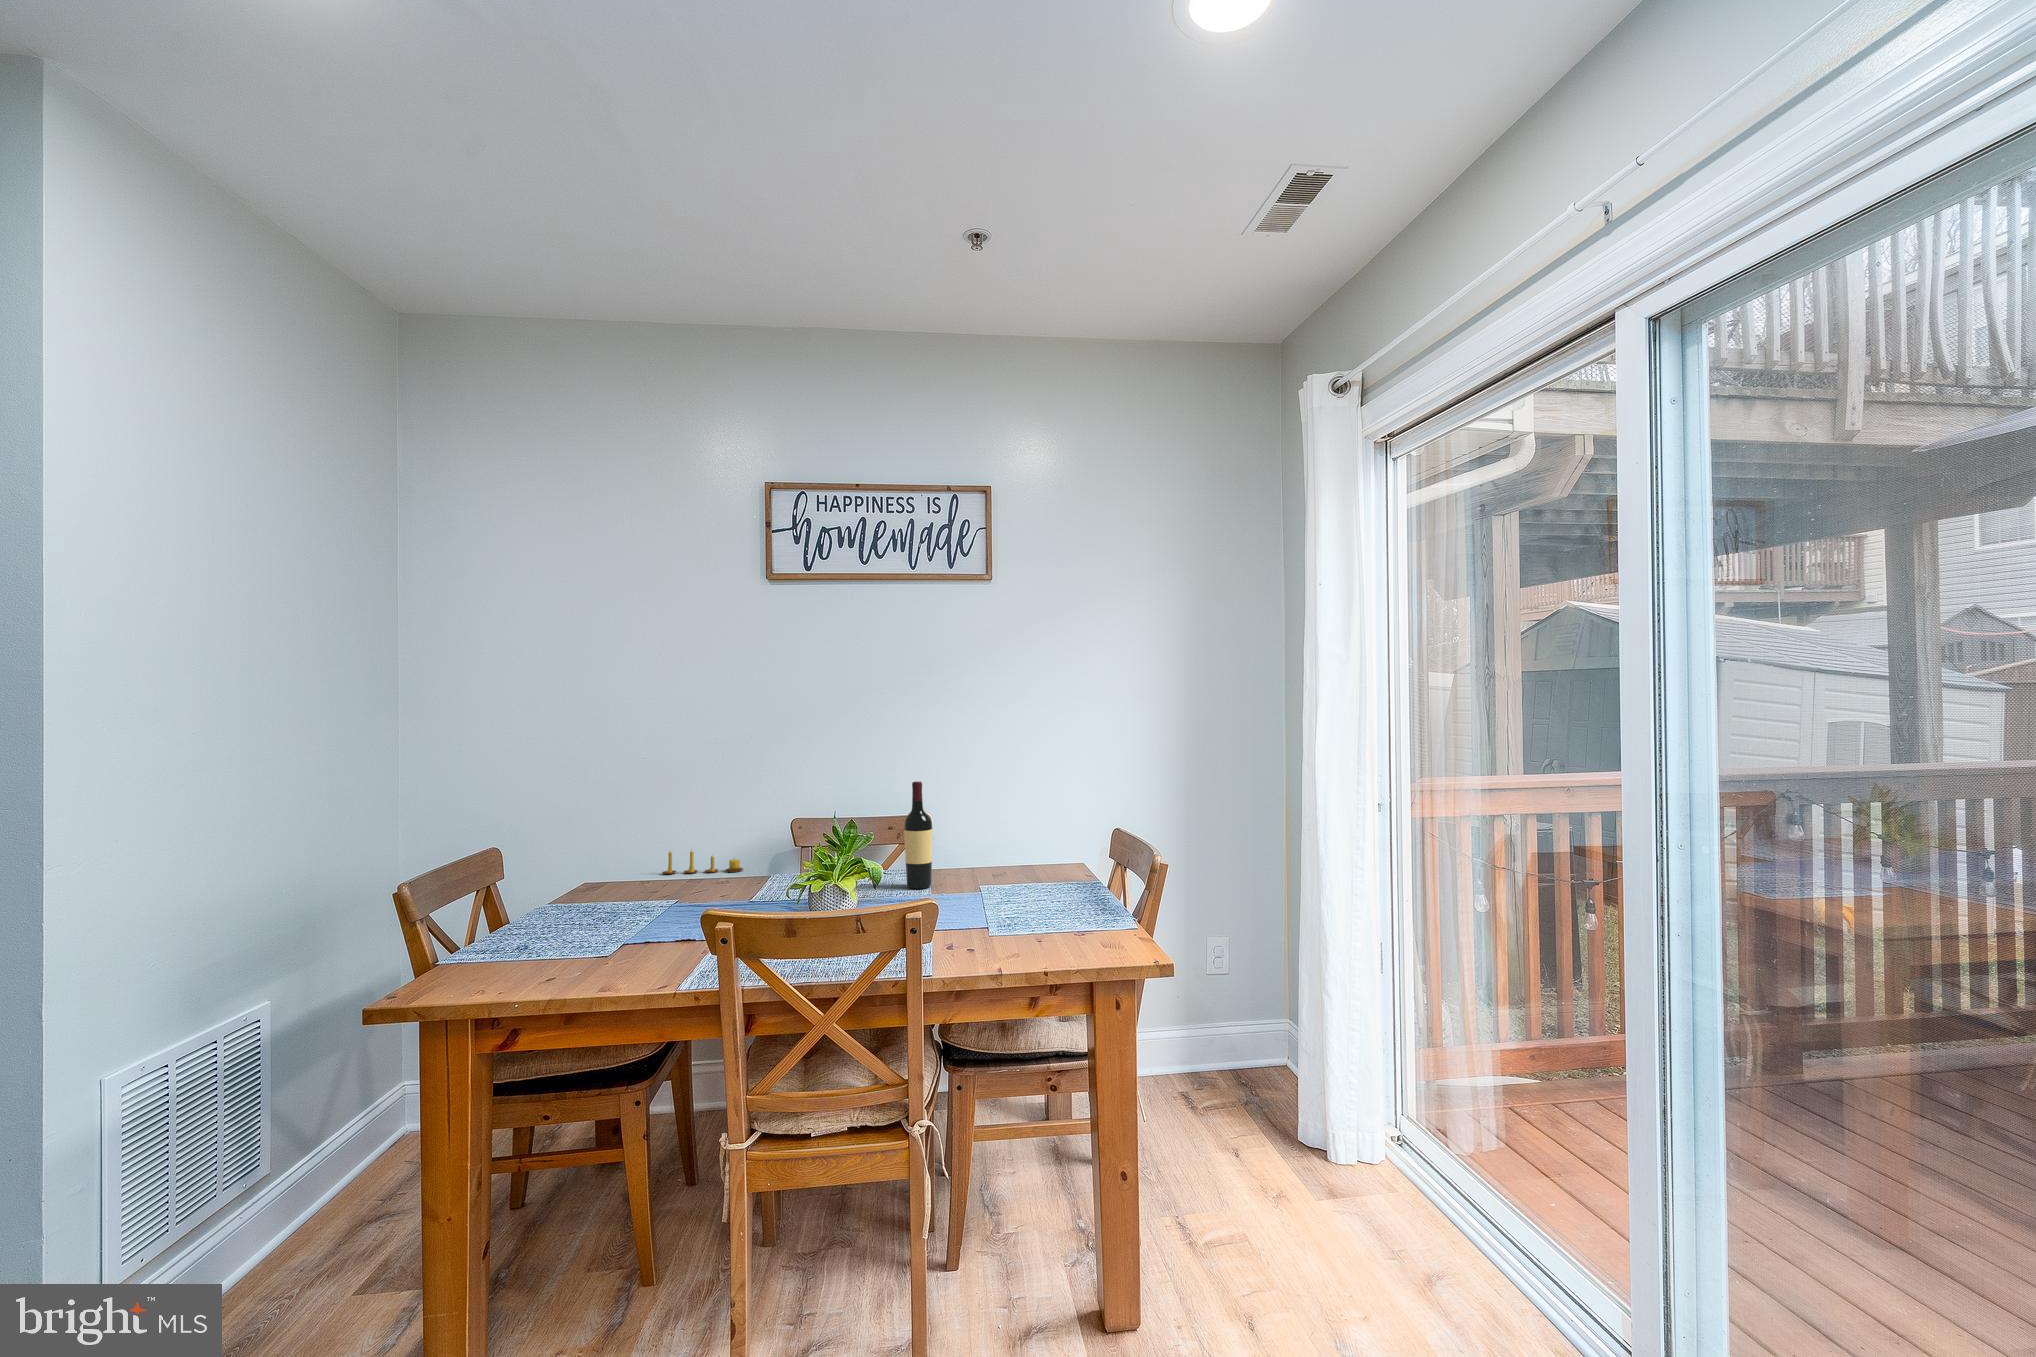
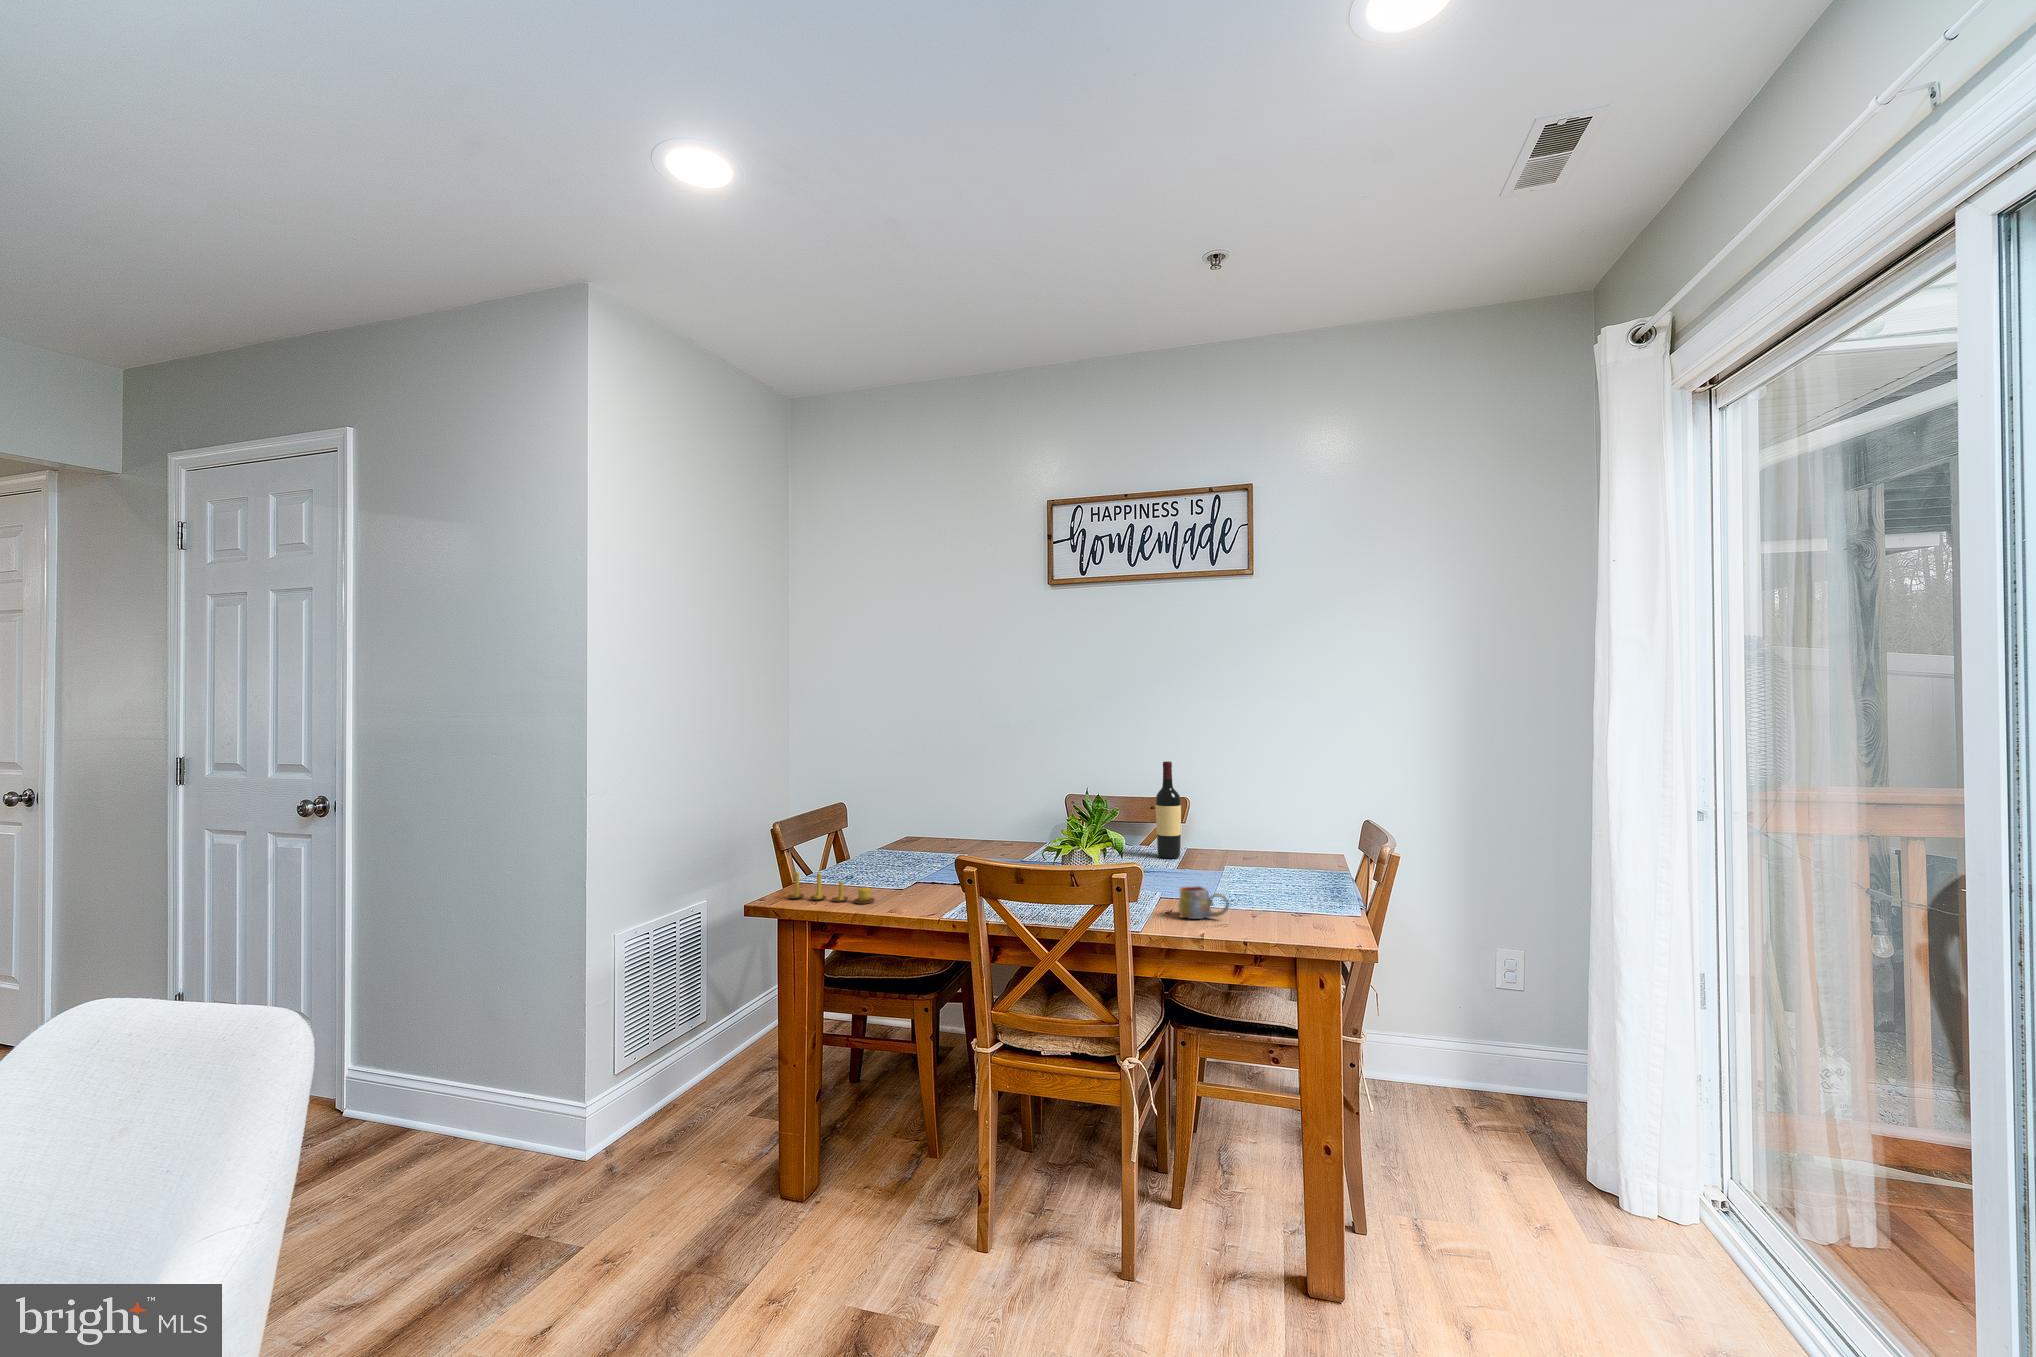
candle: present [662,851,743,874] -> present [788,872,875,904]
mug: none [962,917,1016,954] -> present [1178,886,1229,919]

